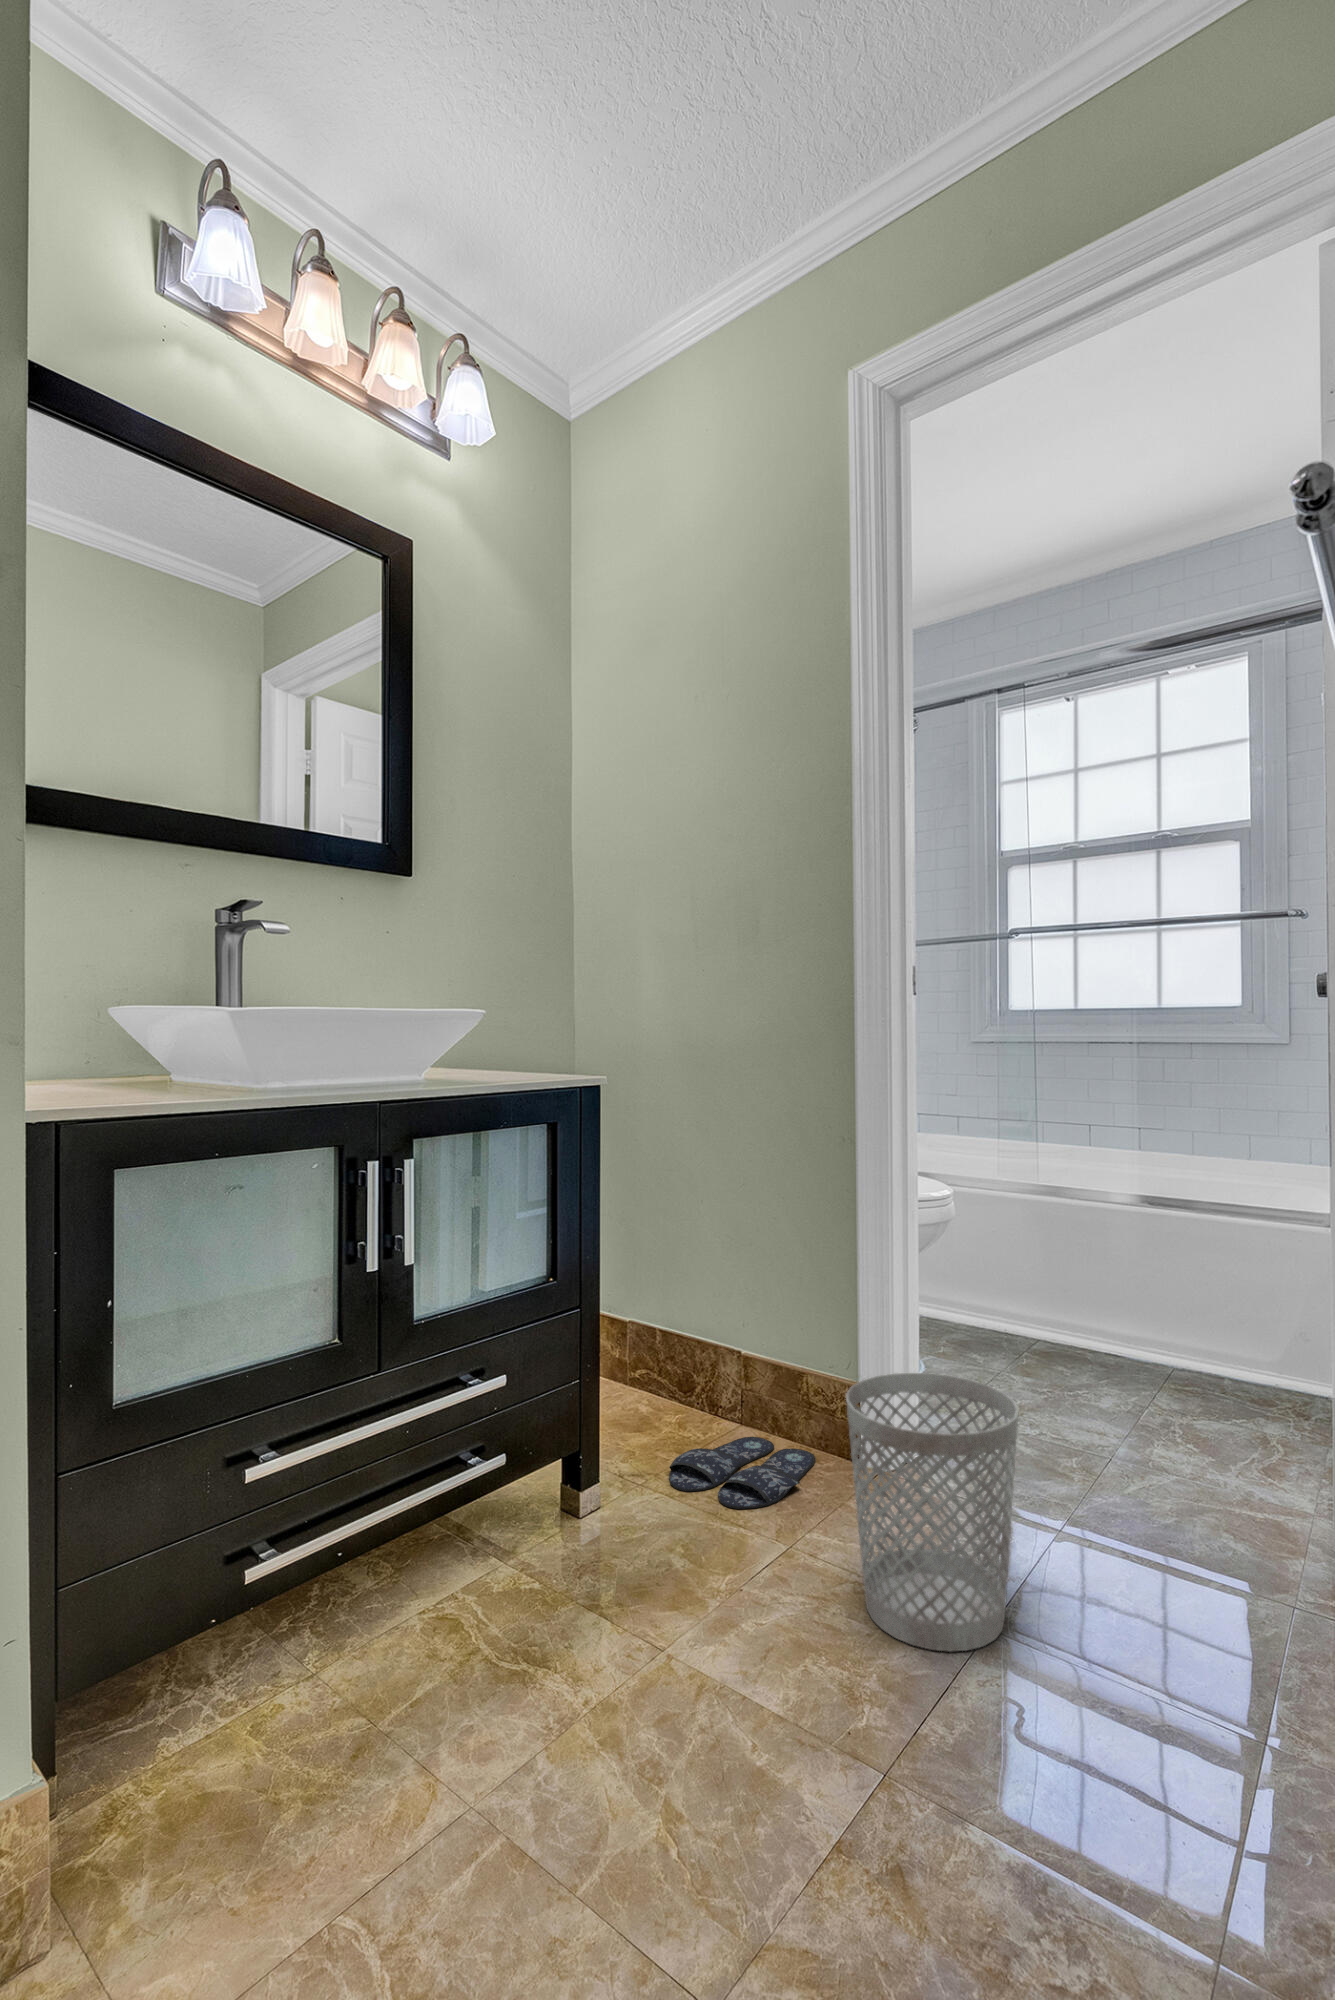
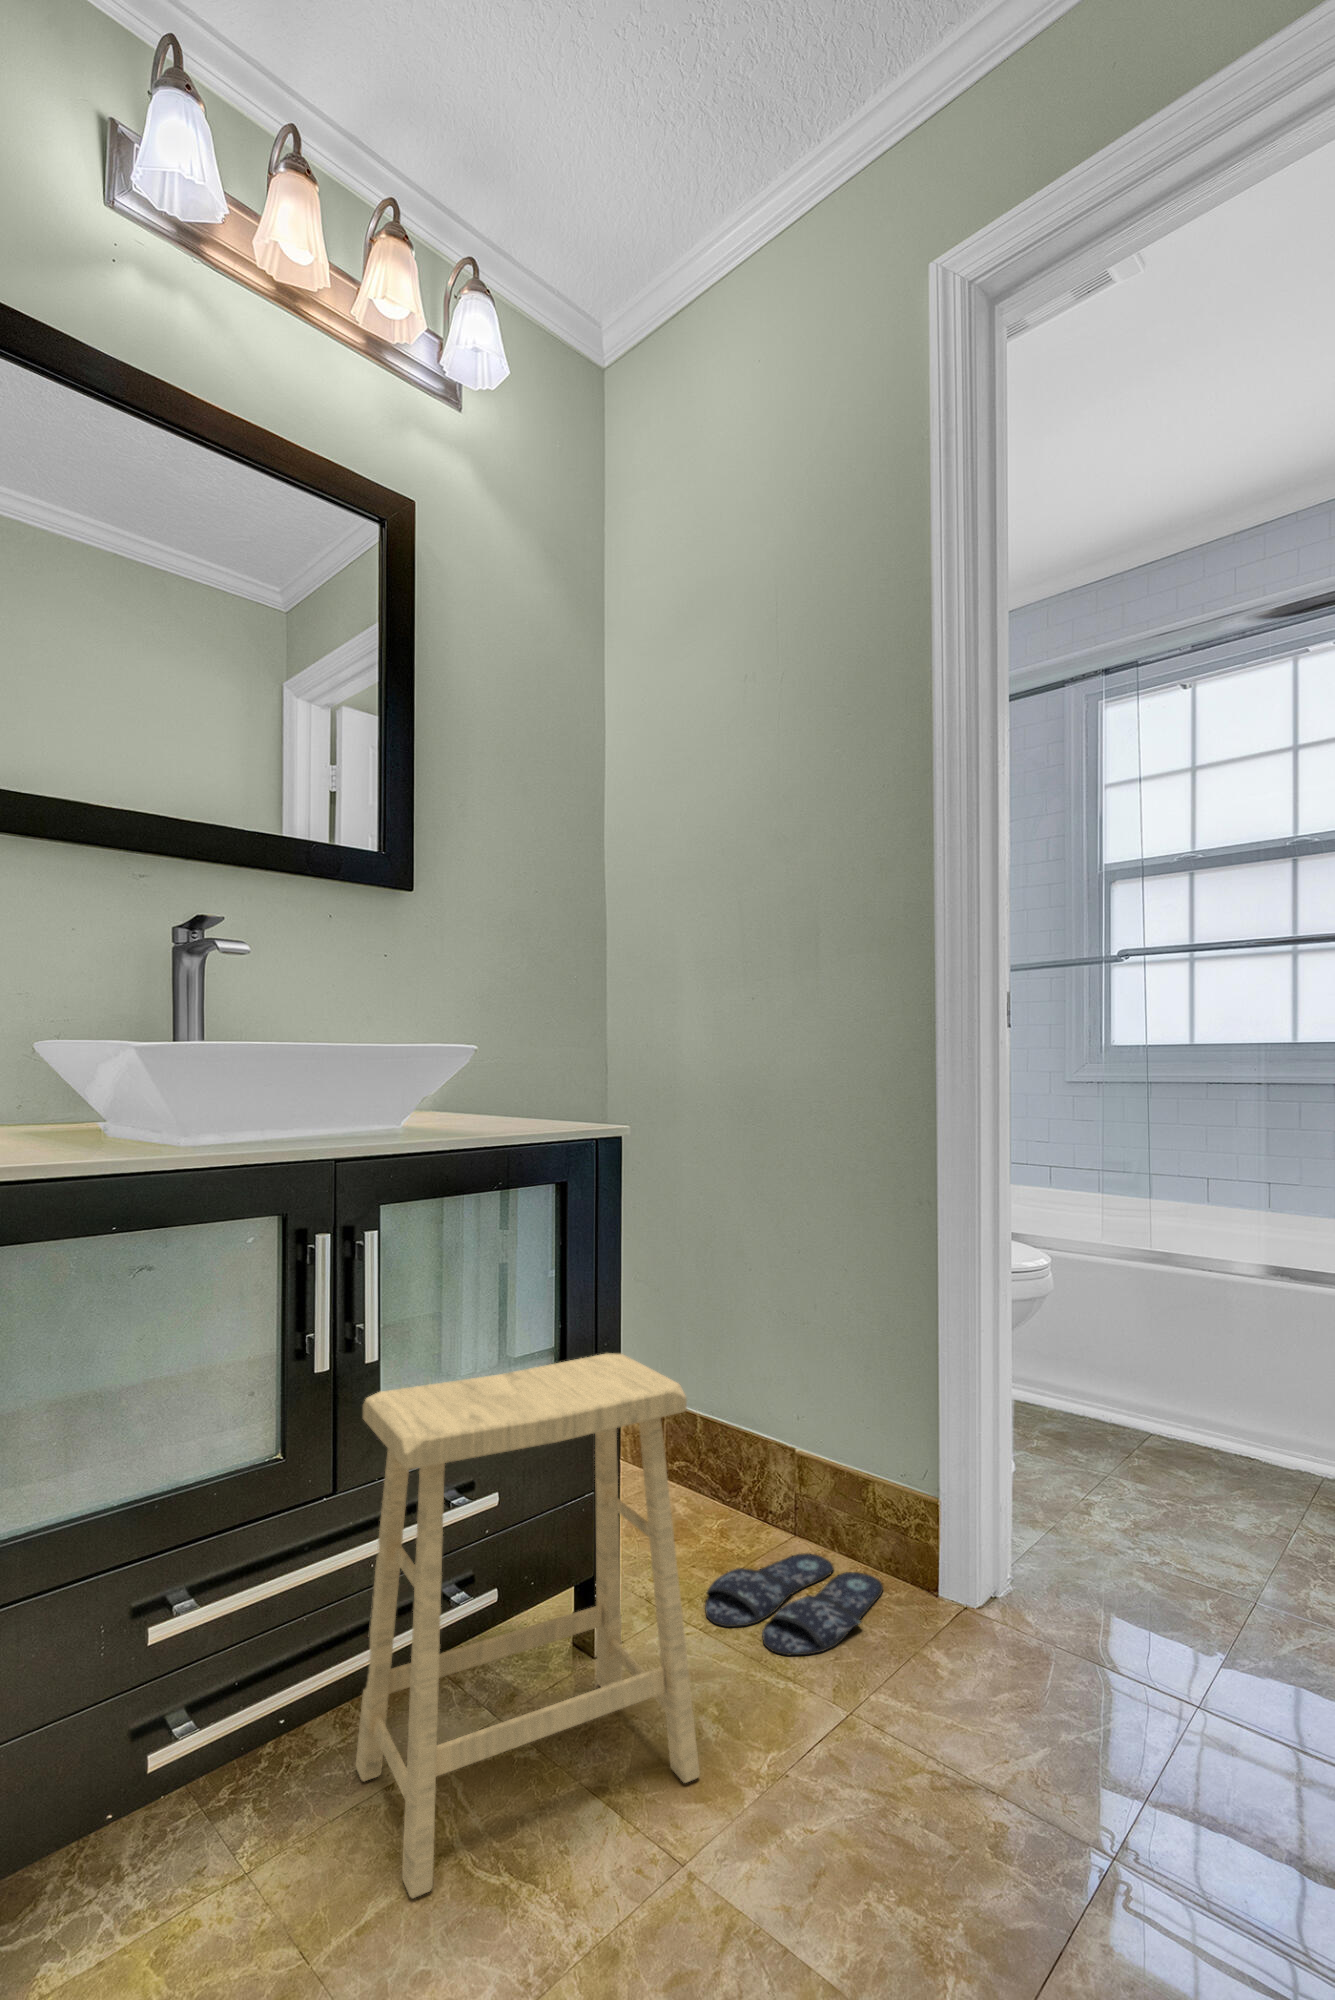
footstool: none [392,1263,675,1682] -> present [355,1353,700,1898]
wastebasket: present [846,1373,1019,1652] -> none [914,1506,1139,1892]

